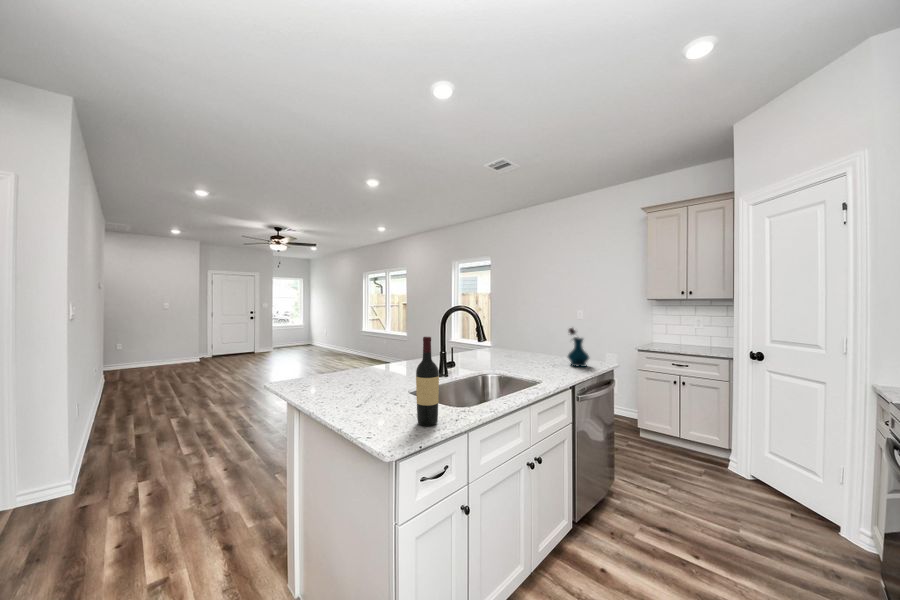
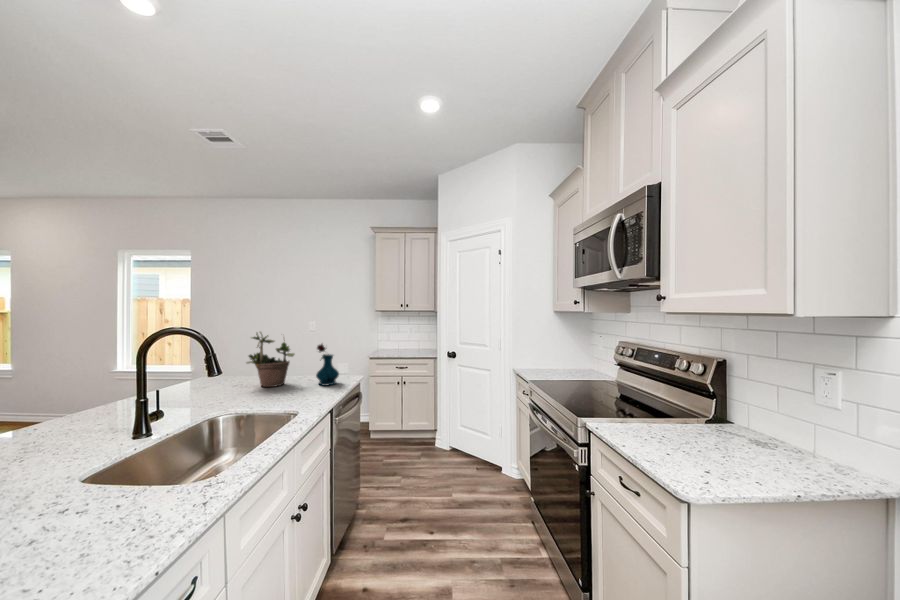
potted plant: none [512,310,549,361] -> present [247,332,294,387]
wine bottle: present [416,336,439,426] -> none [119,390,170,548]

